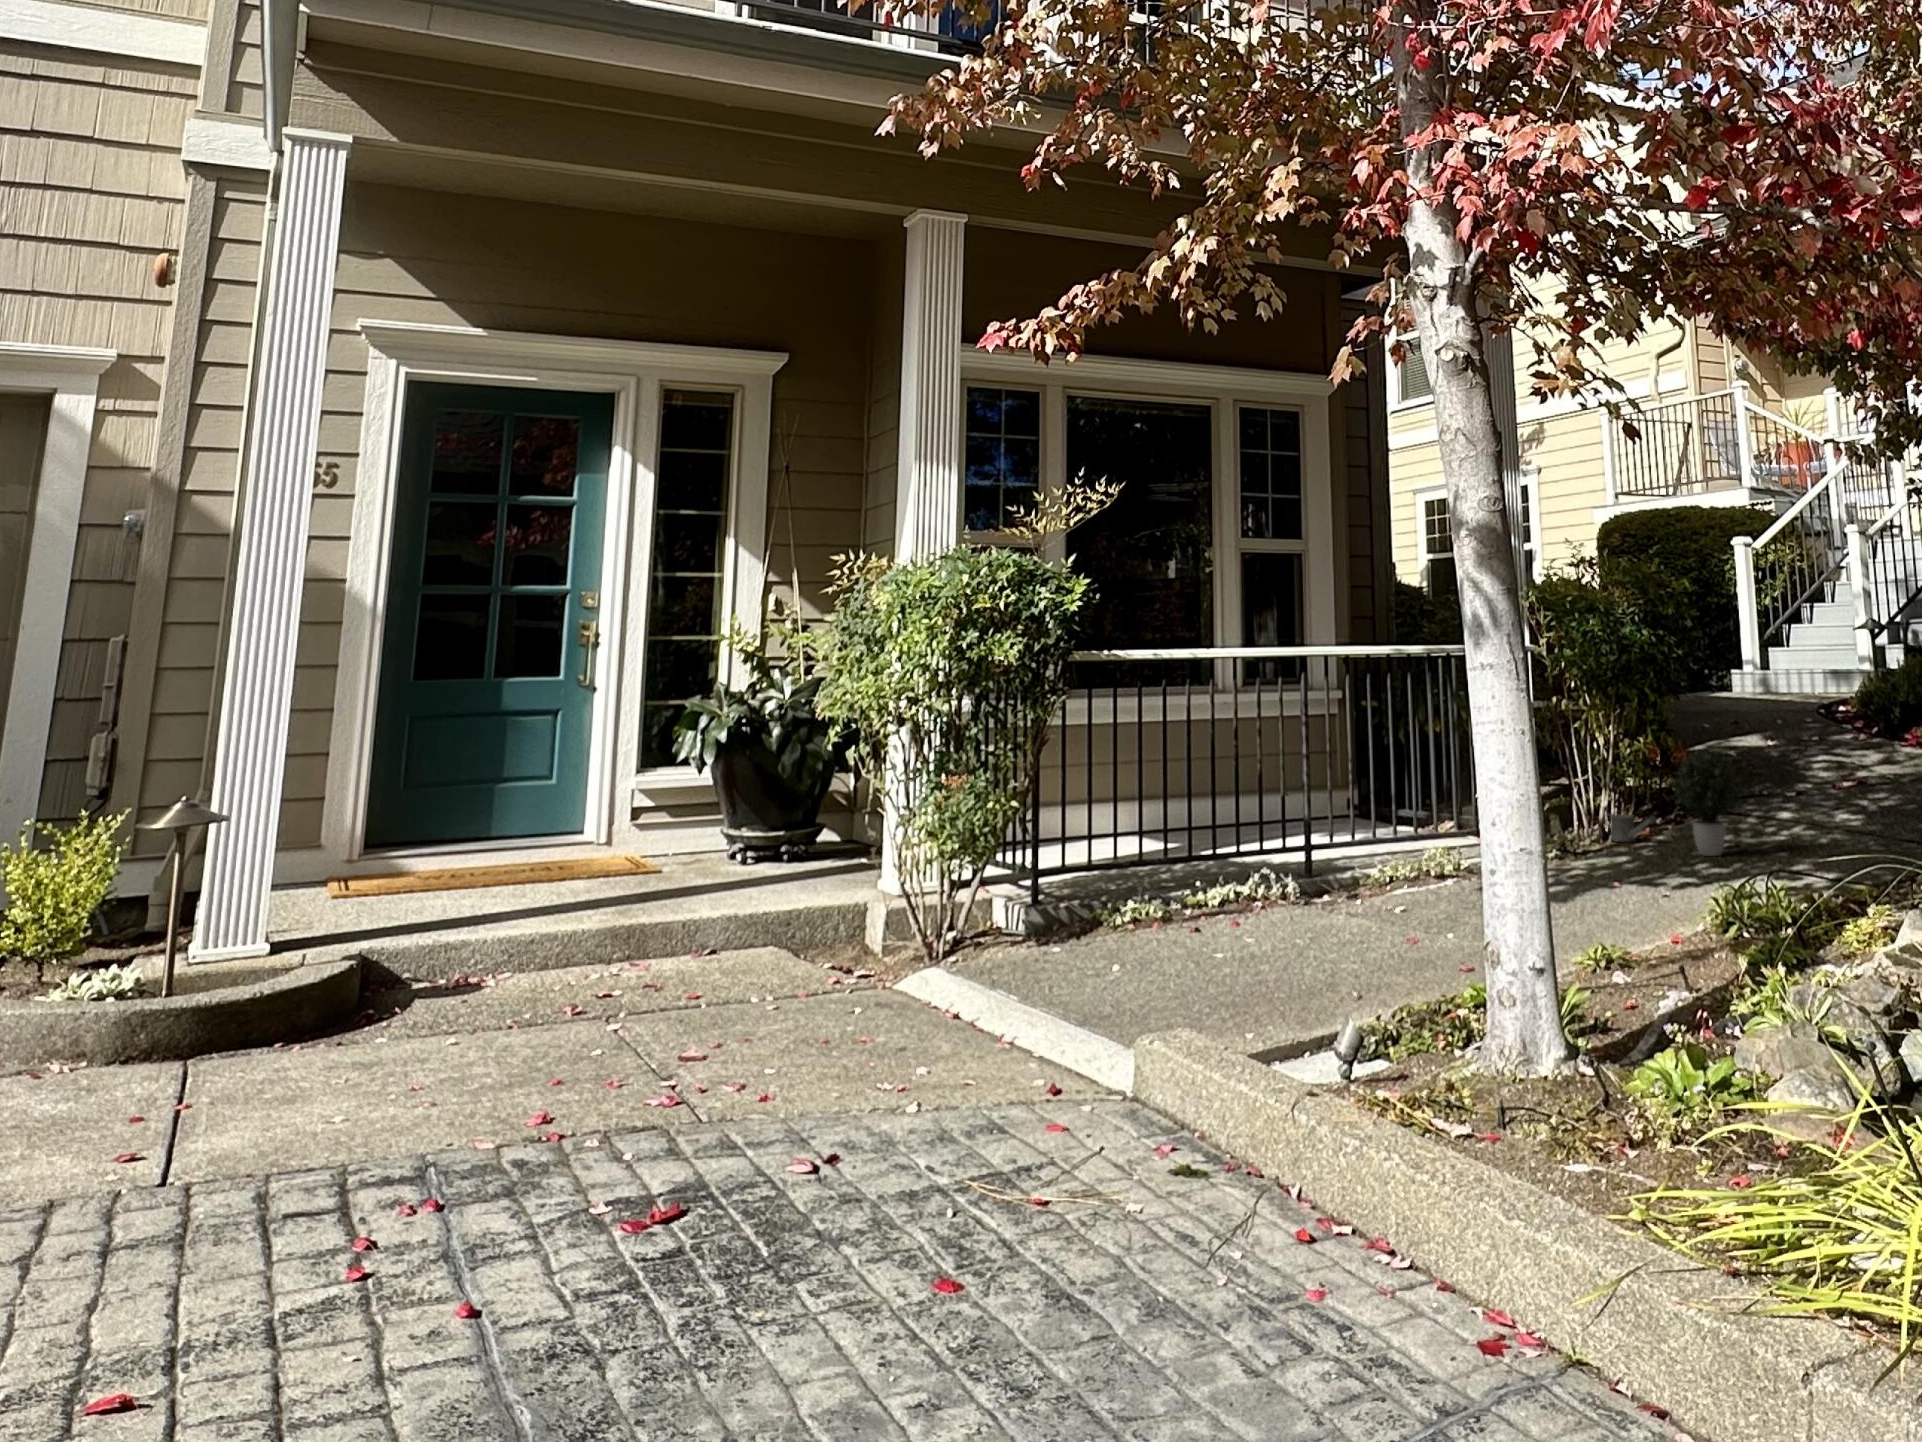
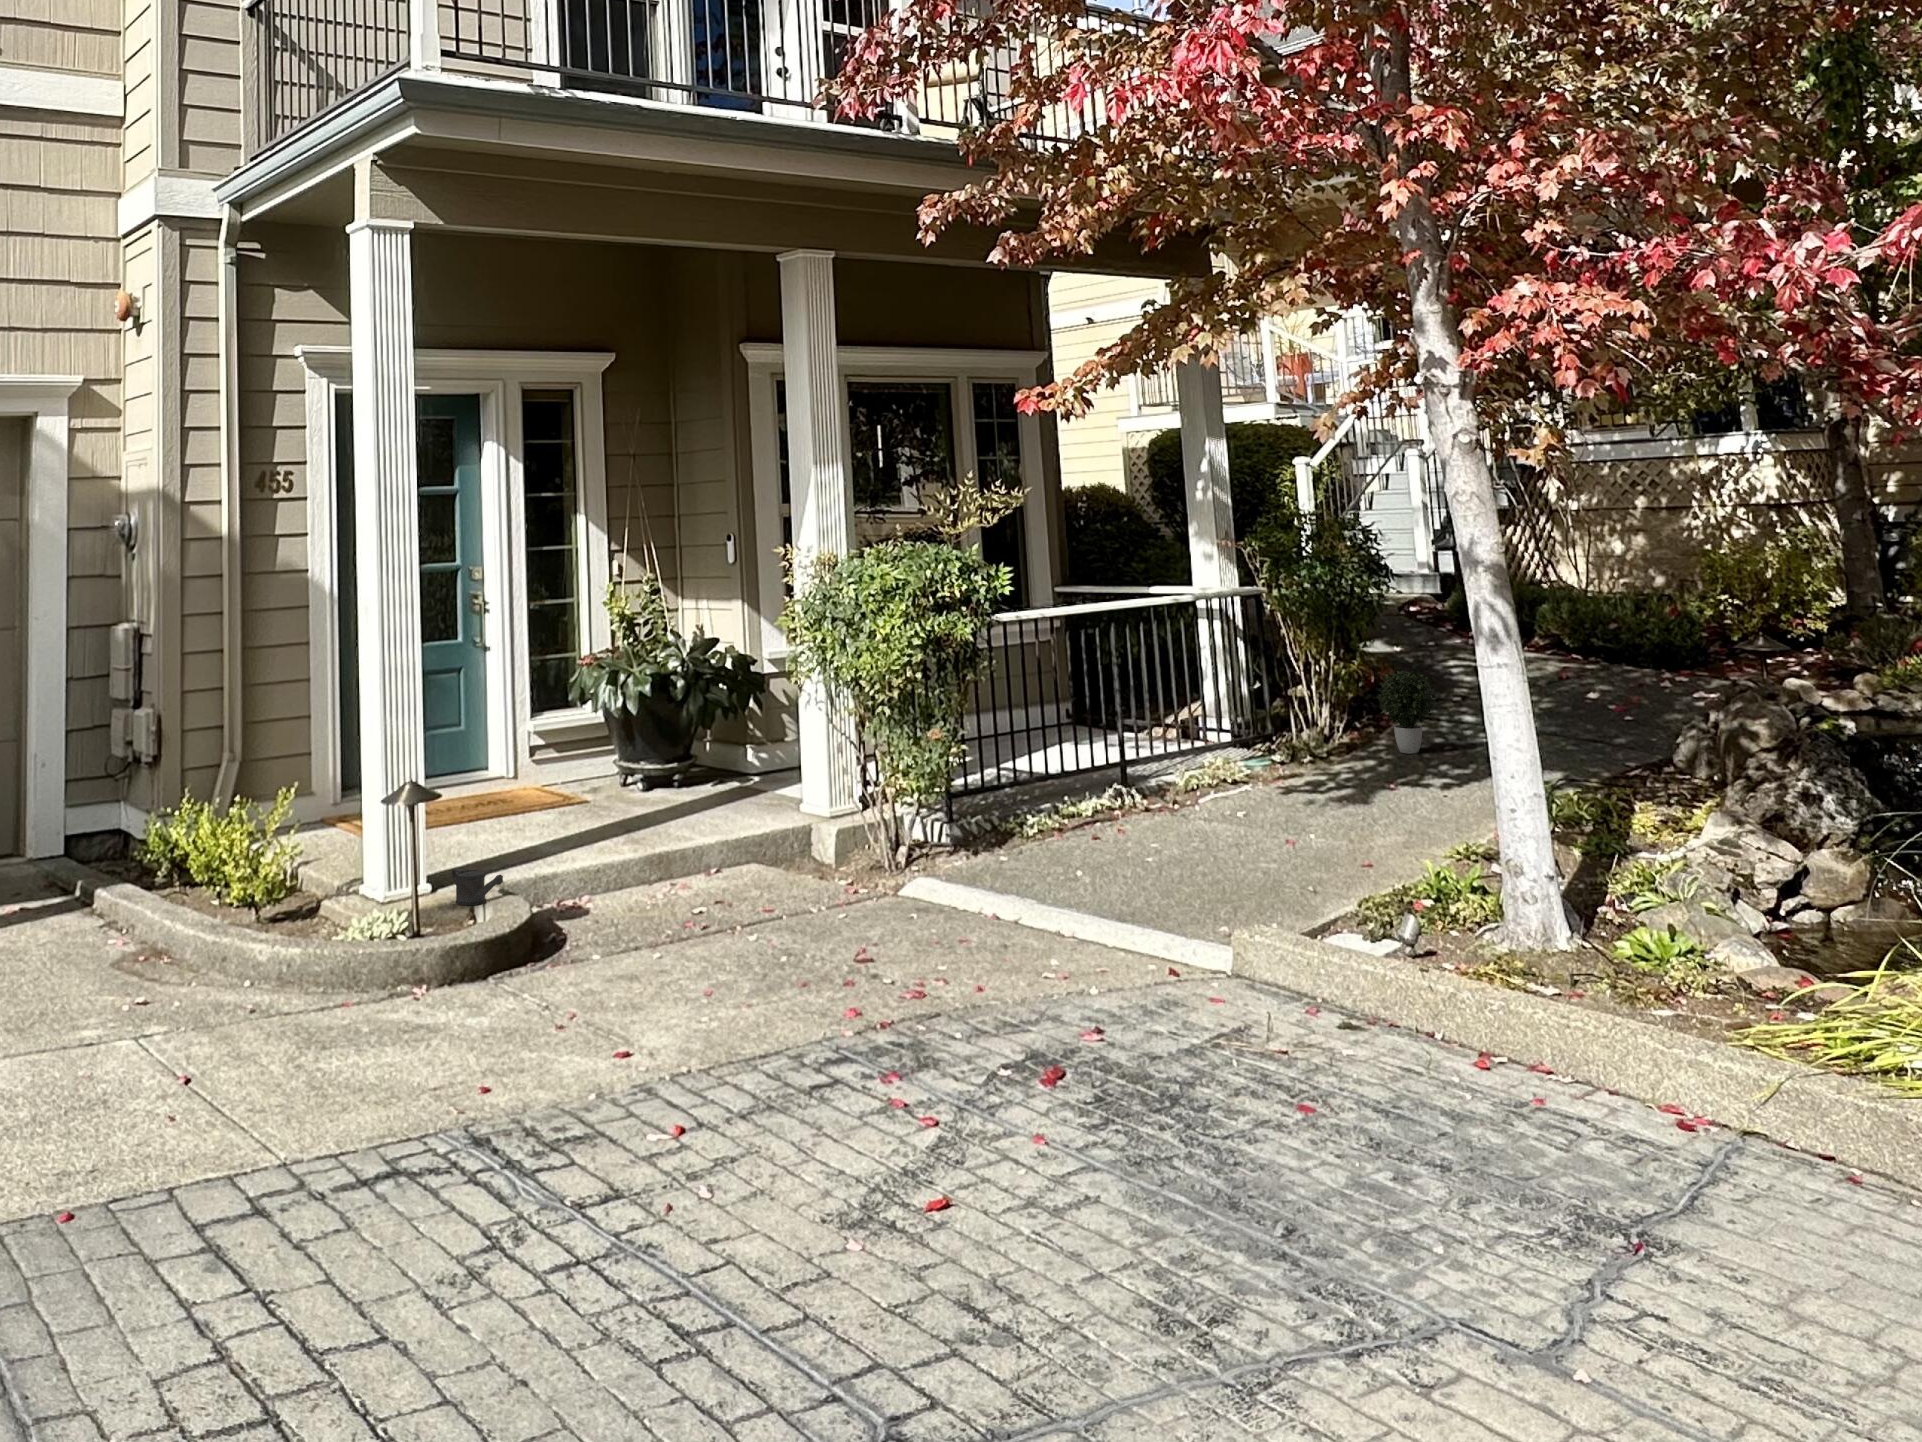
watering can: present [1603,814,1656,842] -> present [452,868,503,906]

